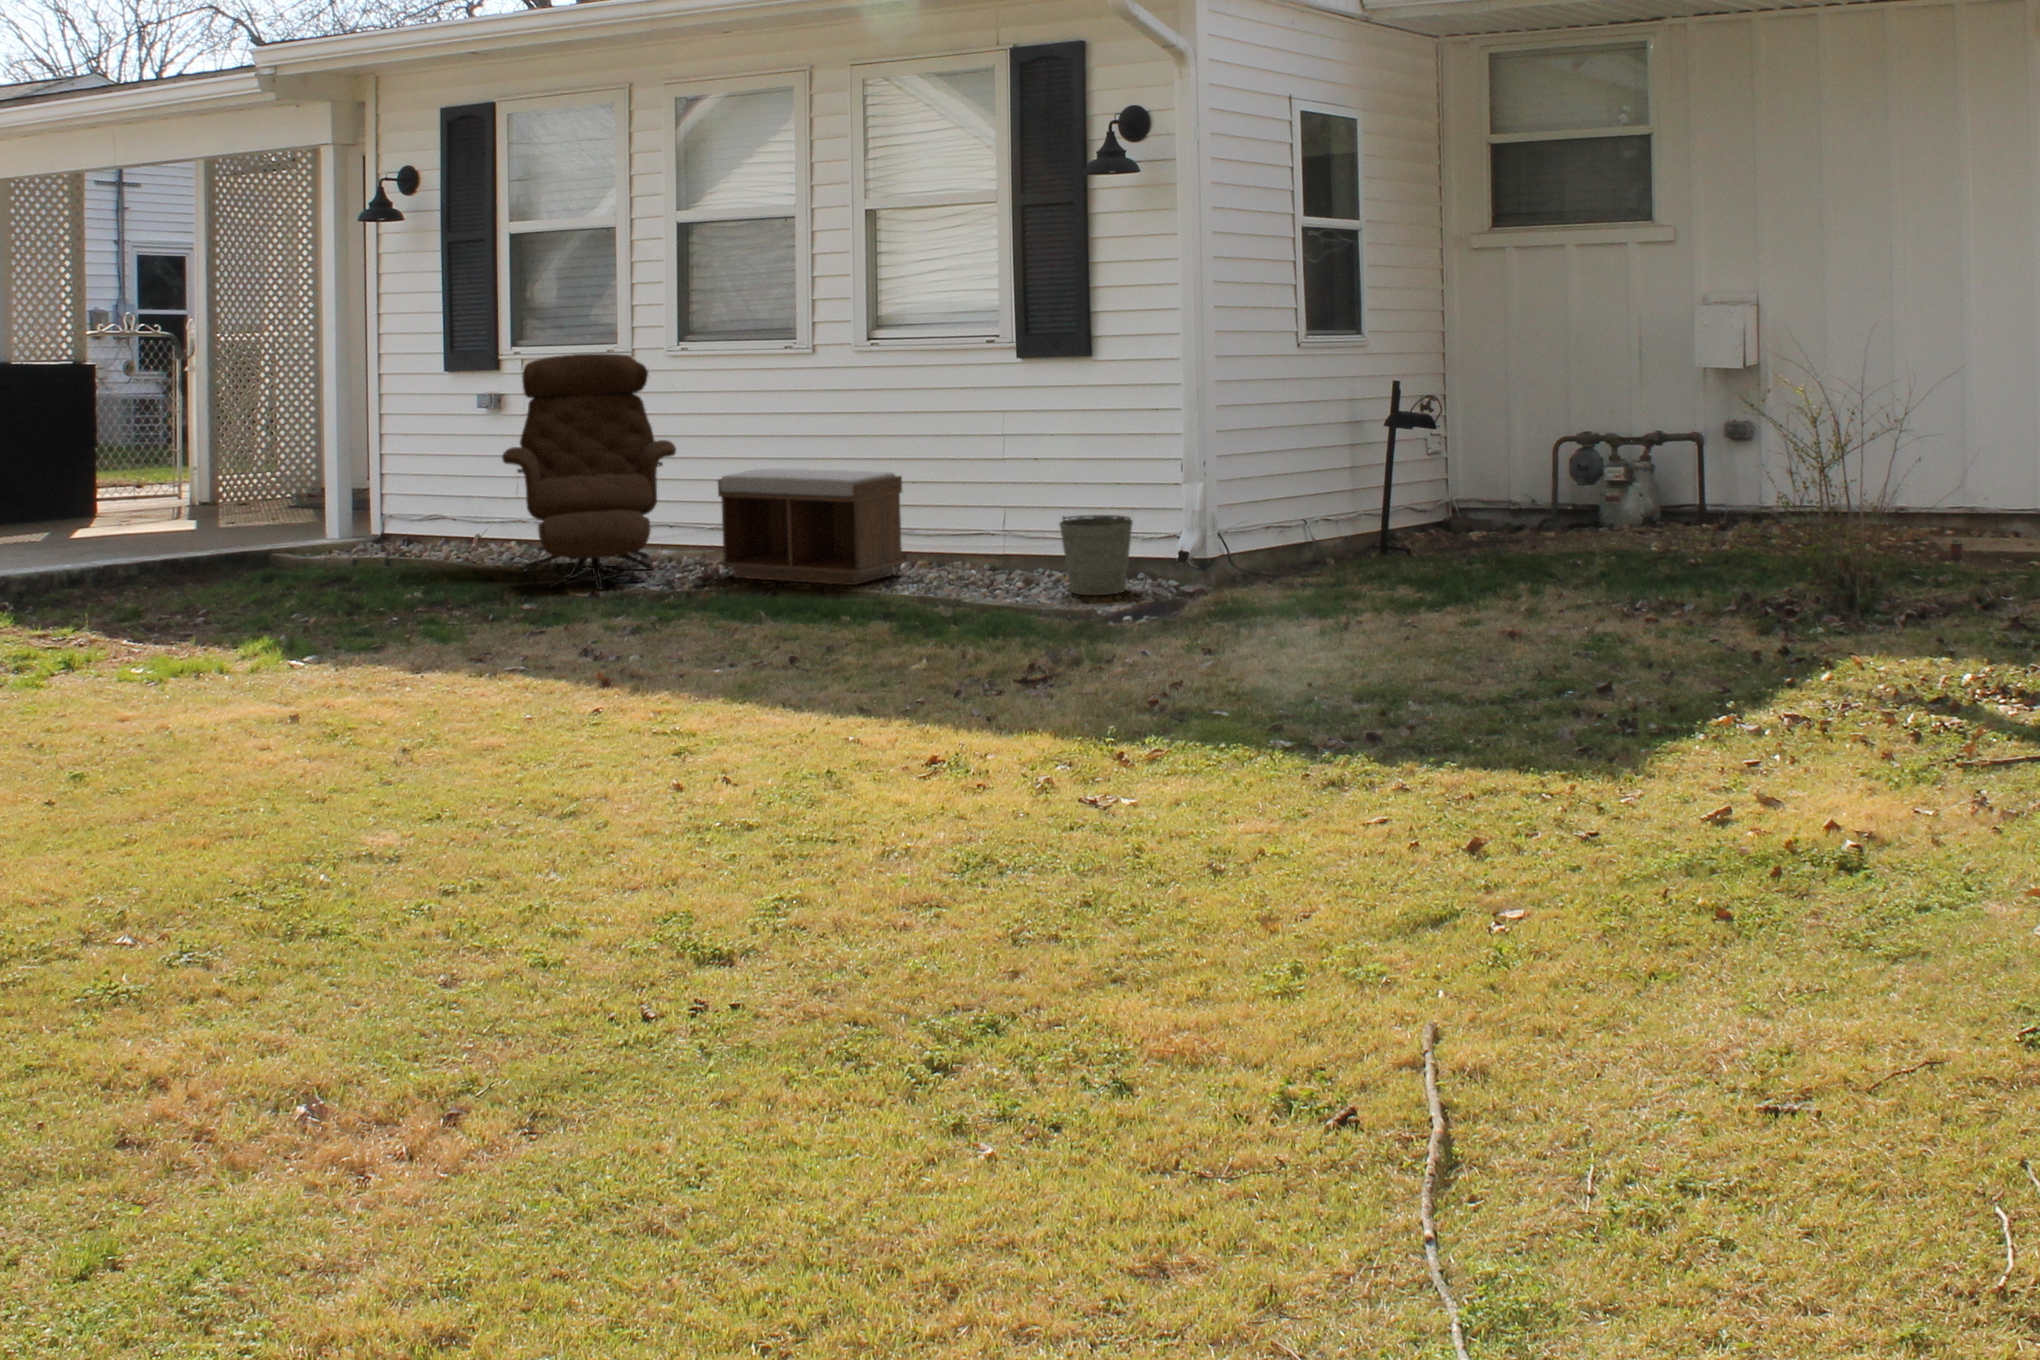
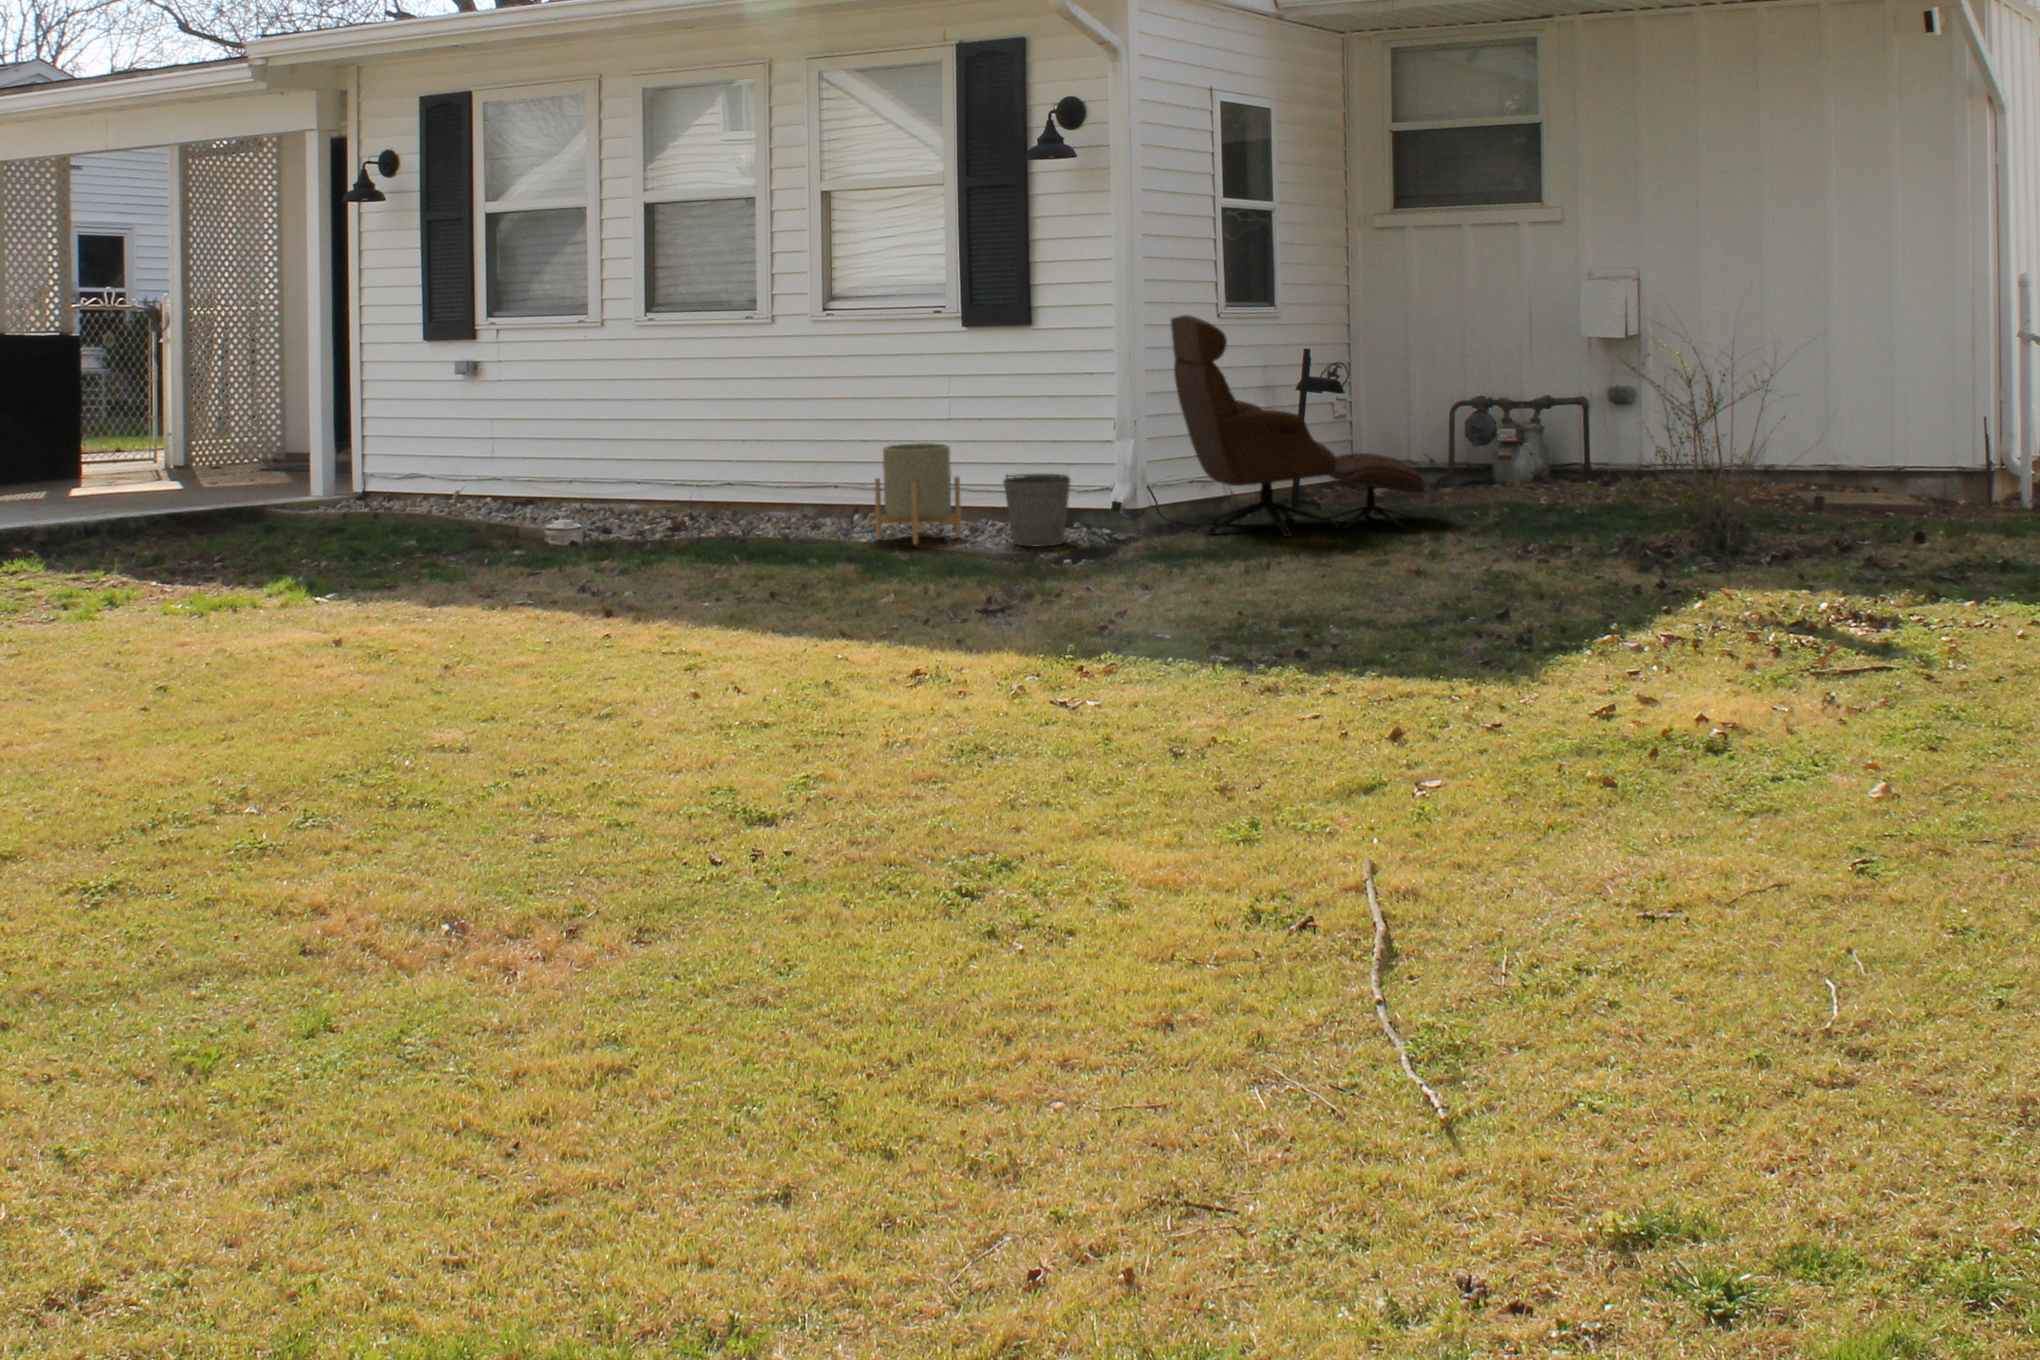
lounge chair: present [502,354,676,590] -> present [1170,315,1425,537]
bench: present [718,469,905,585] -> none [684,433,857,539]
planter: none [921,481,1016,593] -> present [875,443,961,545]

